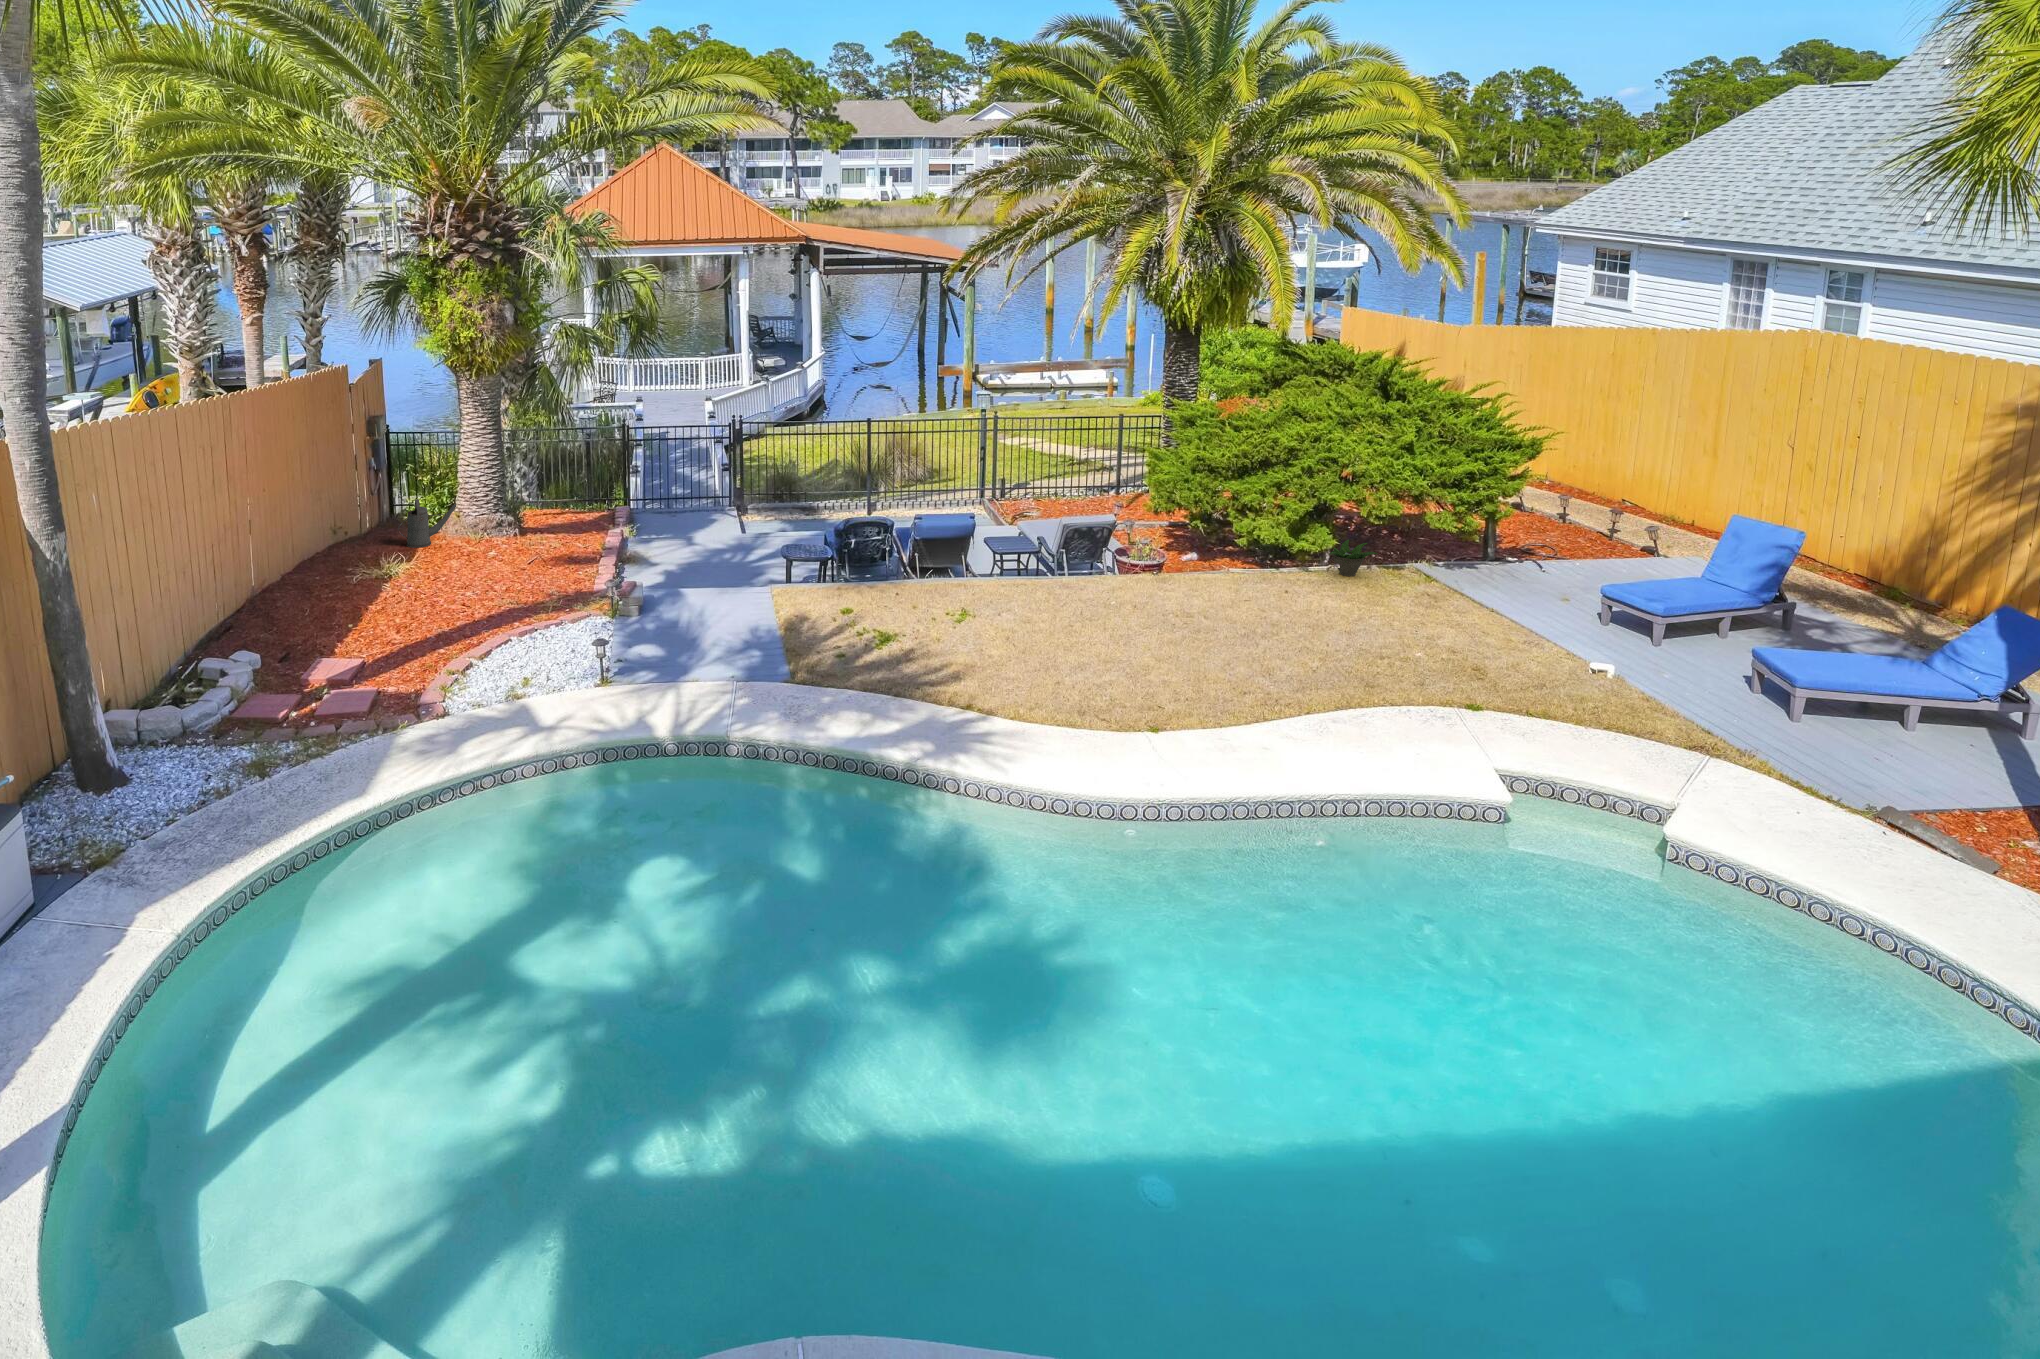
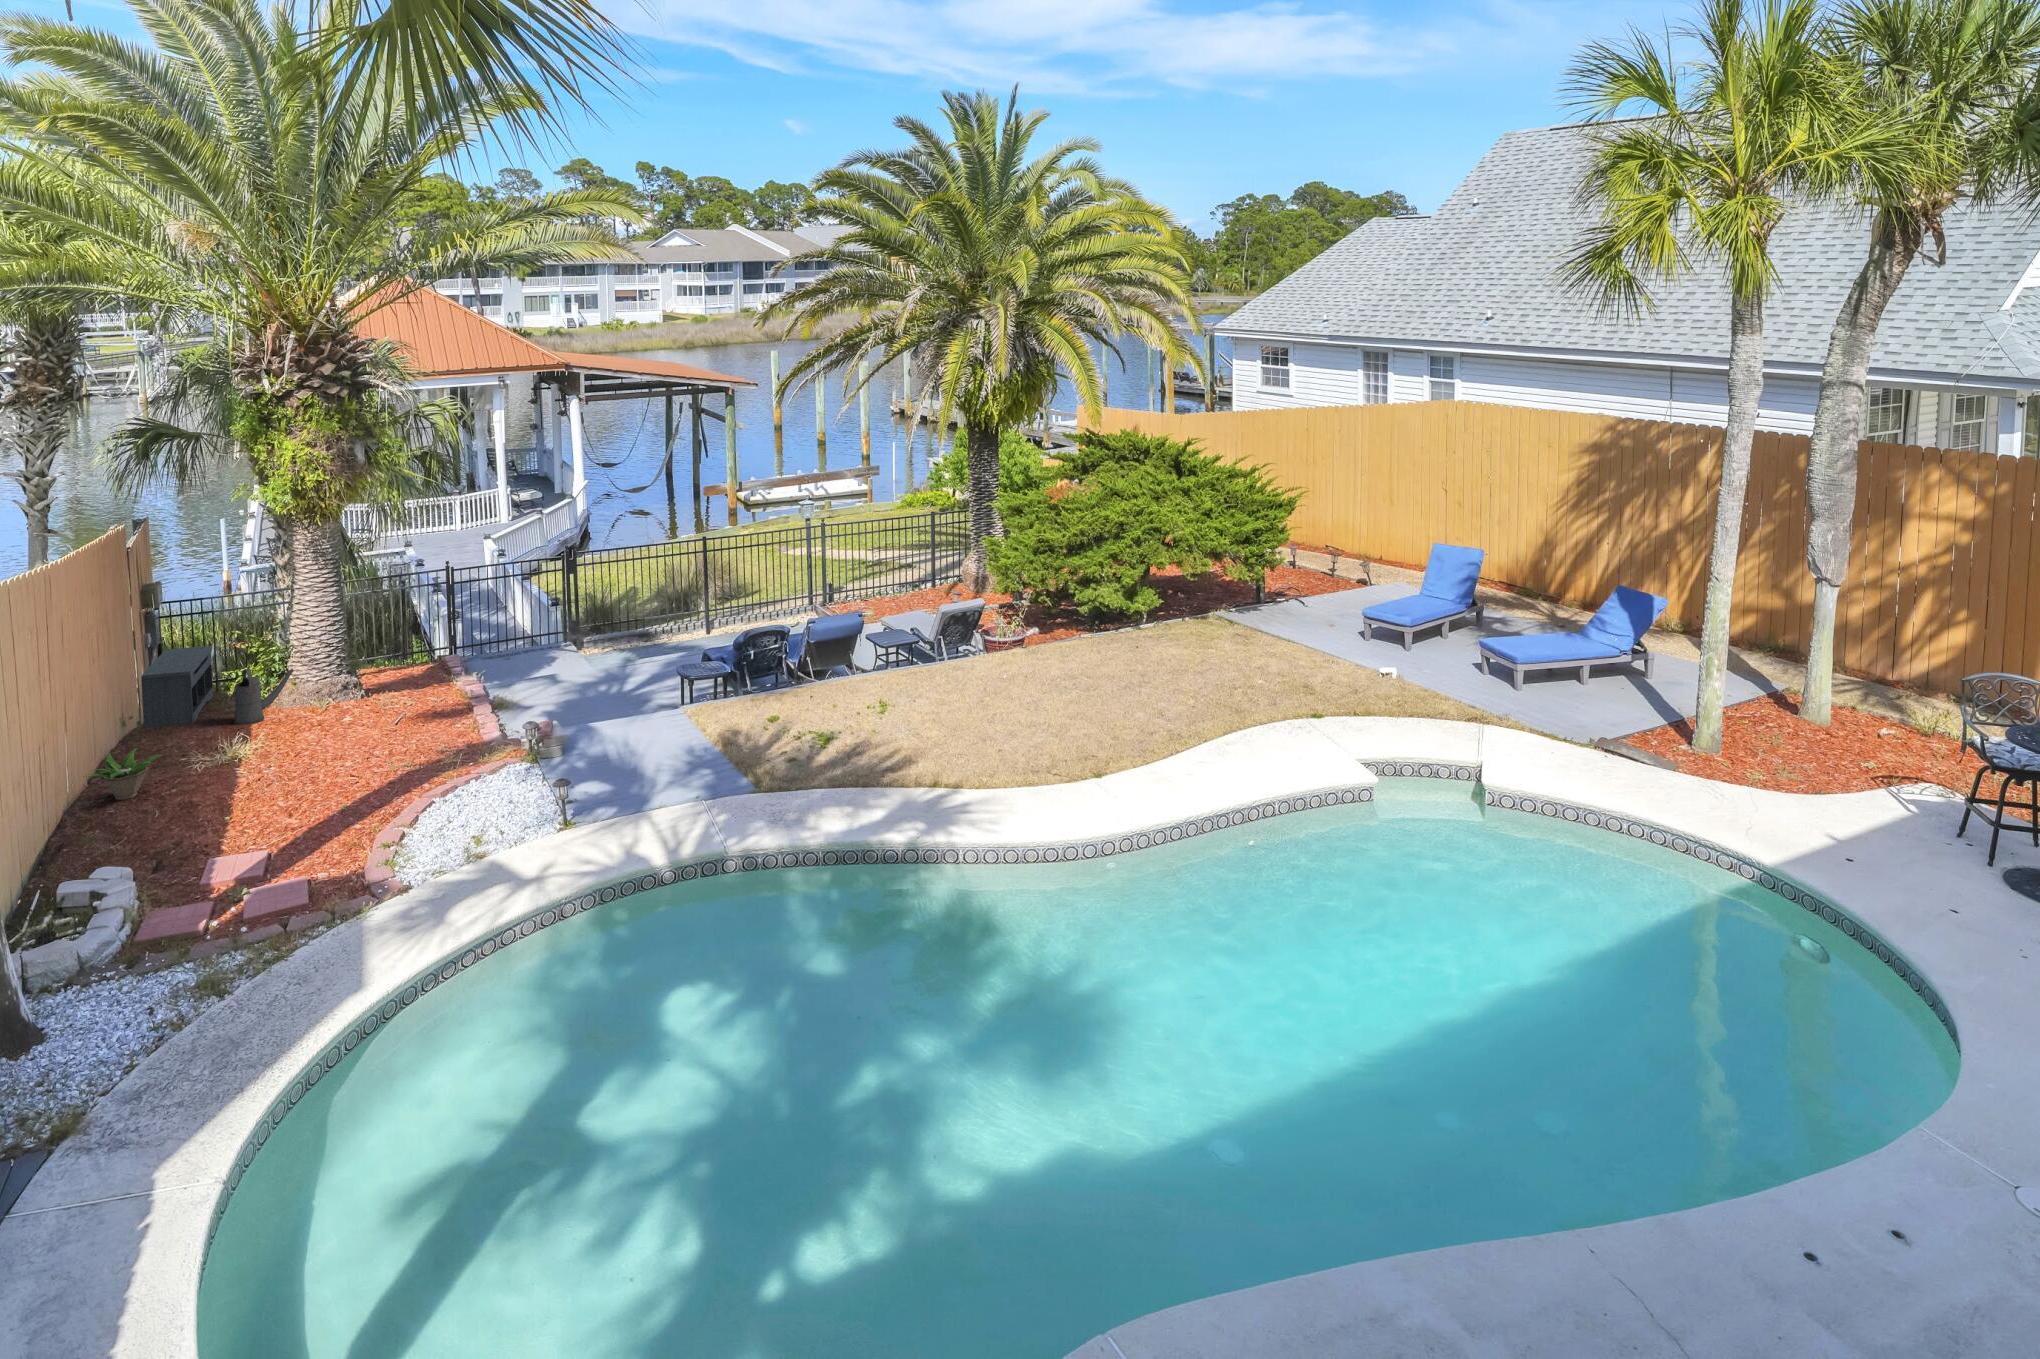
bench: none [337,474,406,541] -> present [141,646,213,728]
decorative plant: present [1329,540,1378,577] -> present [84,748,162,800]

